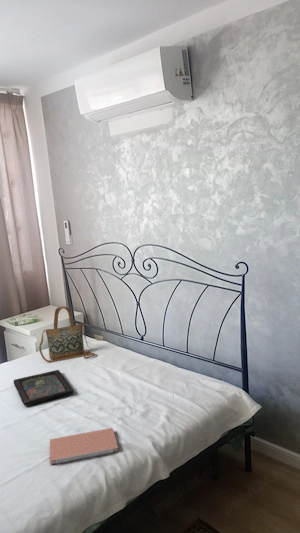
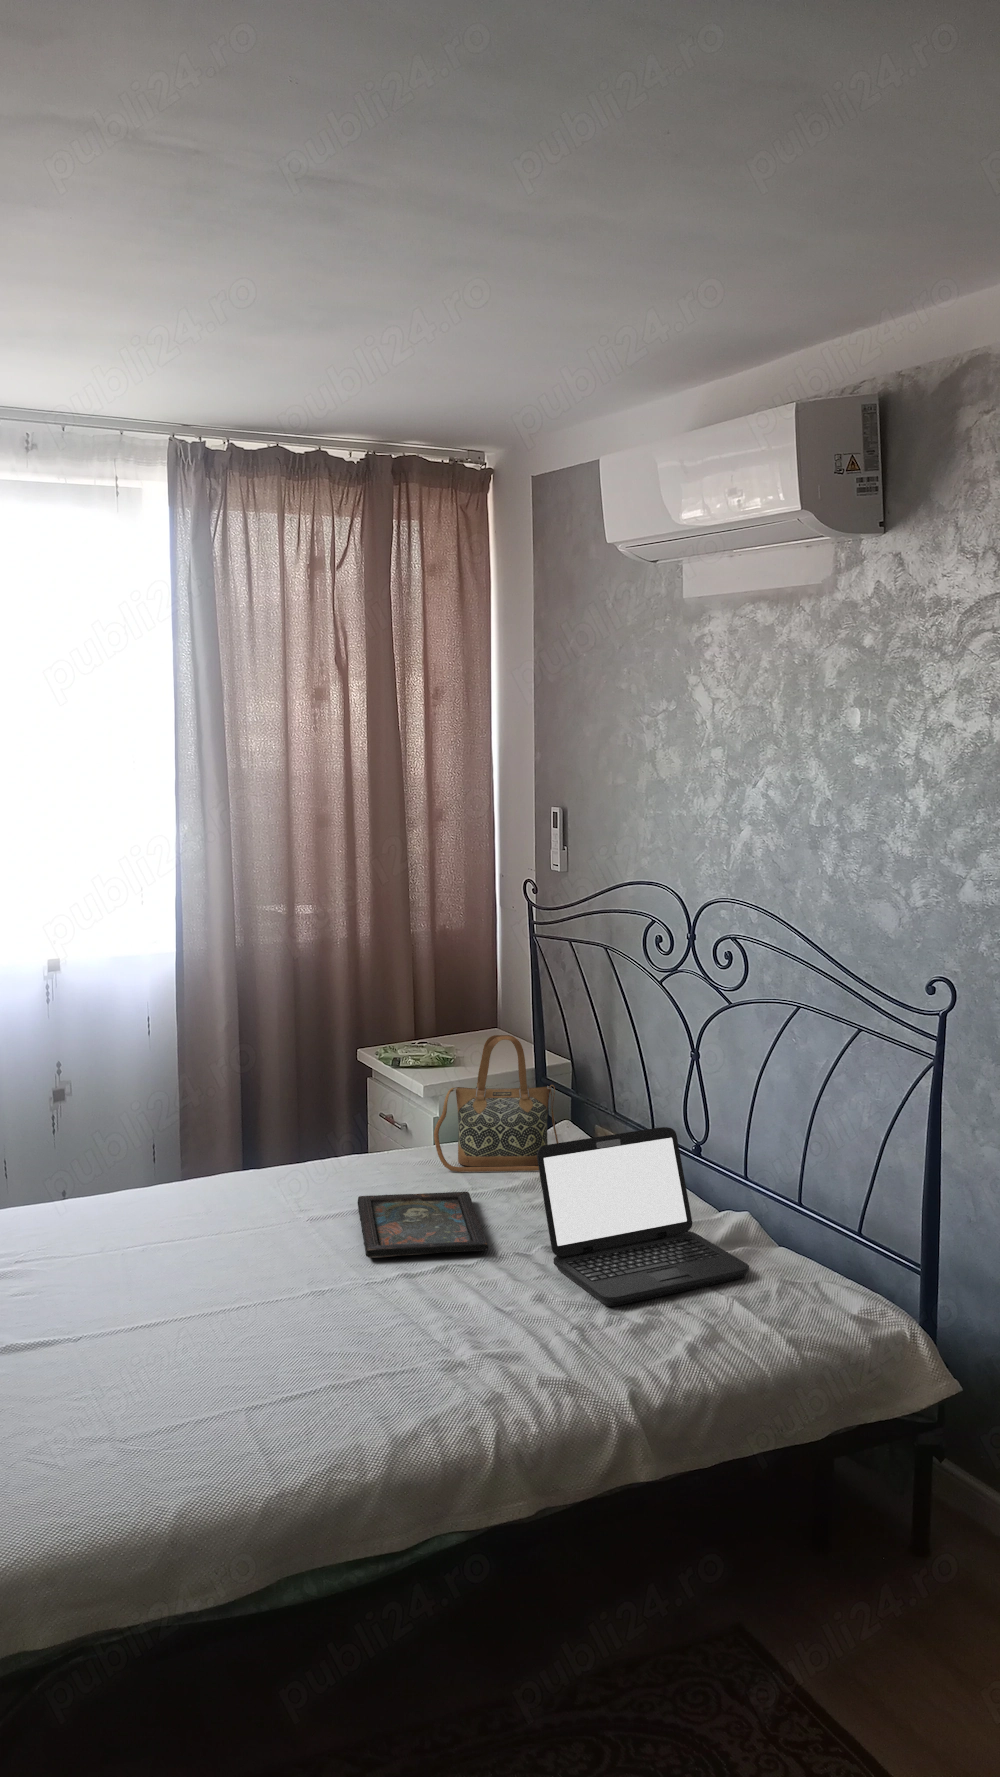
laptop: none [90,332,176,407] -> present [537,1127,749,1306]
notebook: present [50,428,118,464] -> none [387,1336,548,1393]

